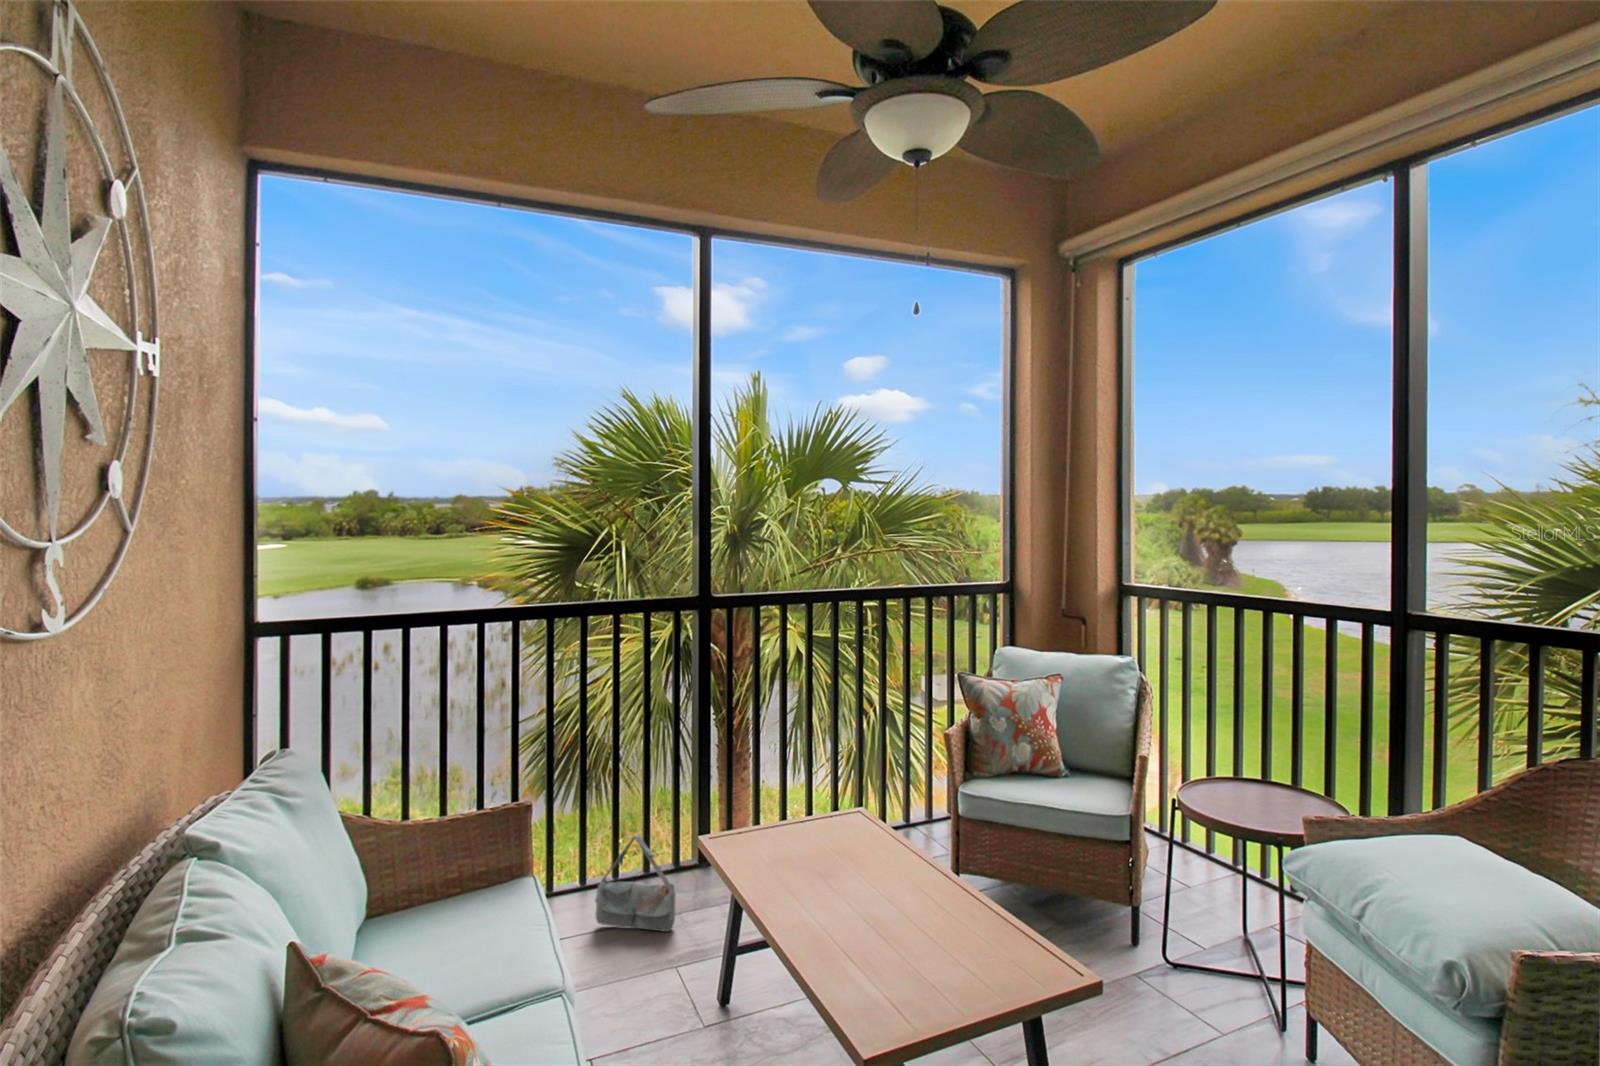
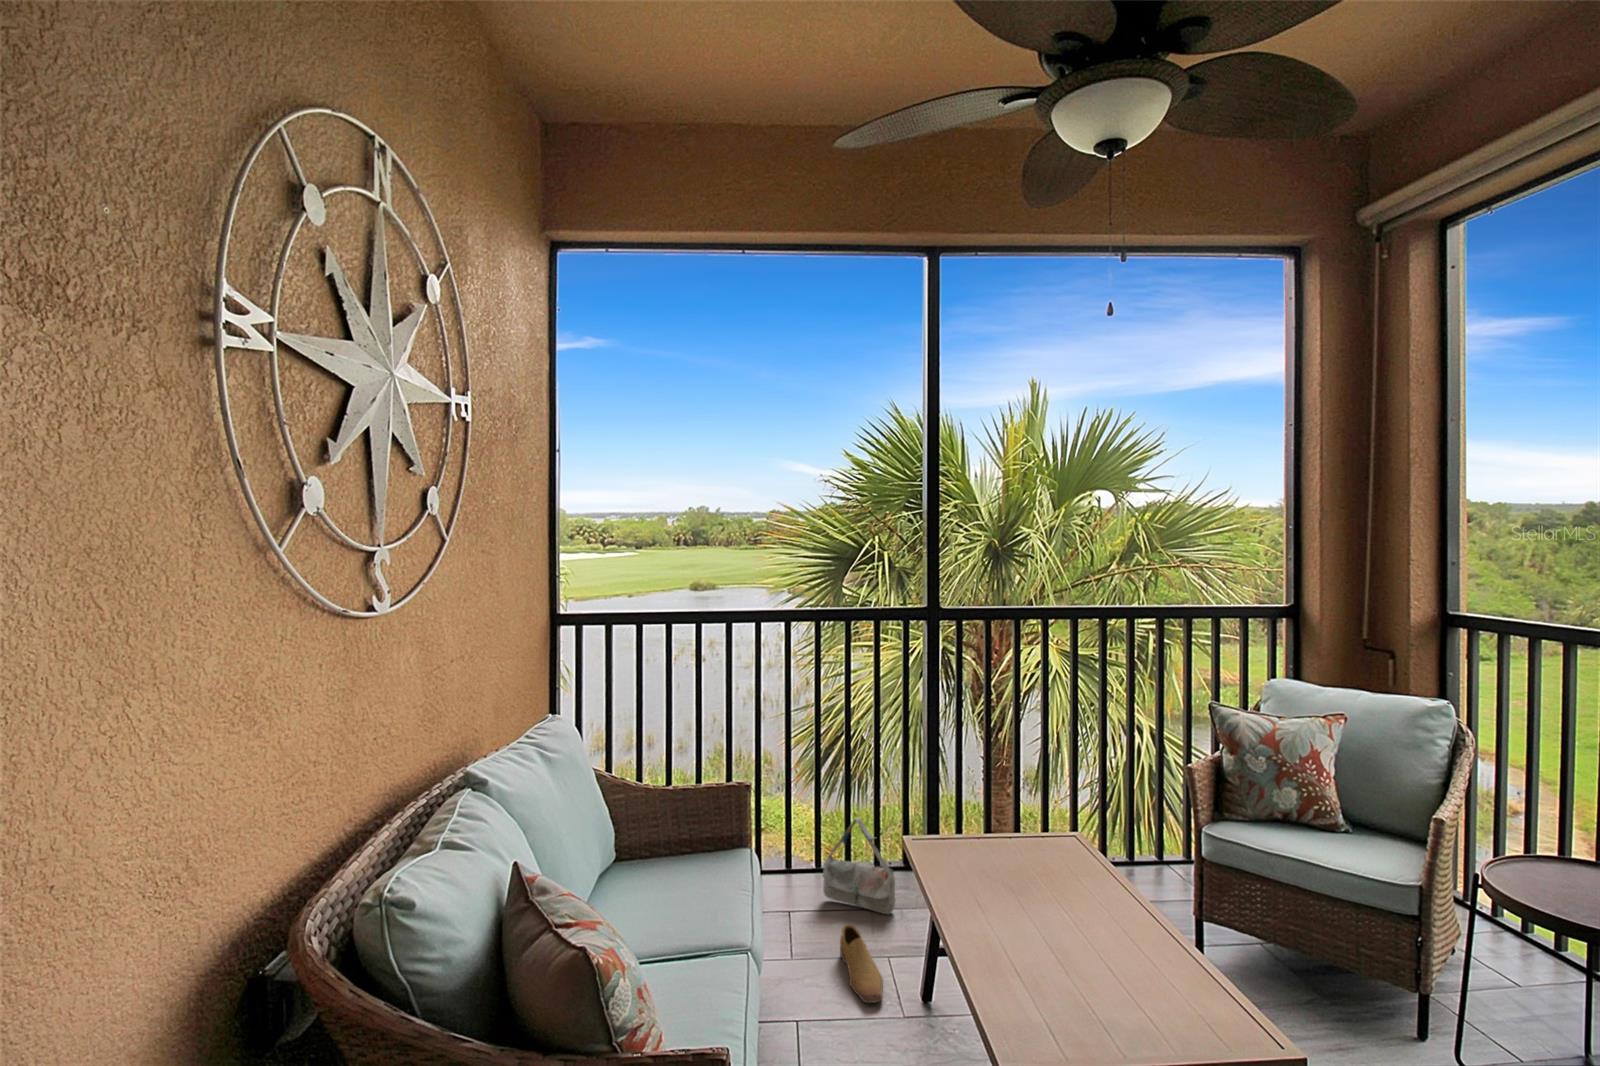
shoe: none [624,948,678,1028] -> present [840,924,883,1003]

